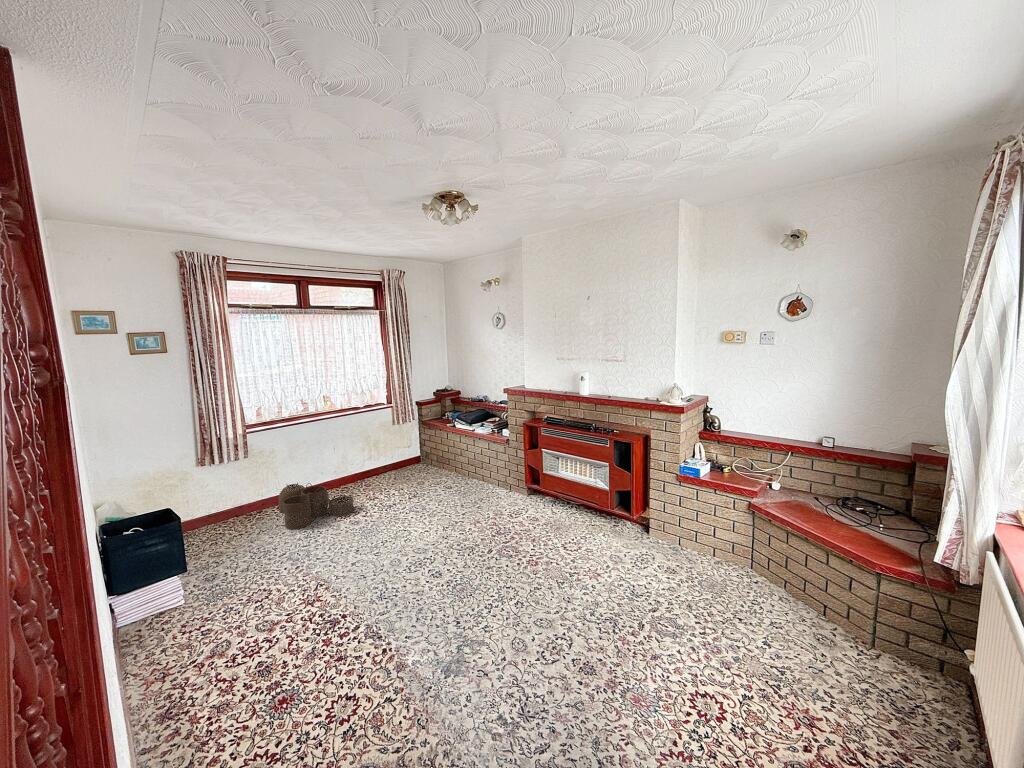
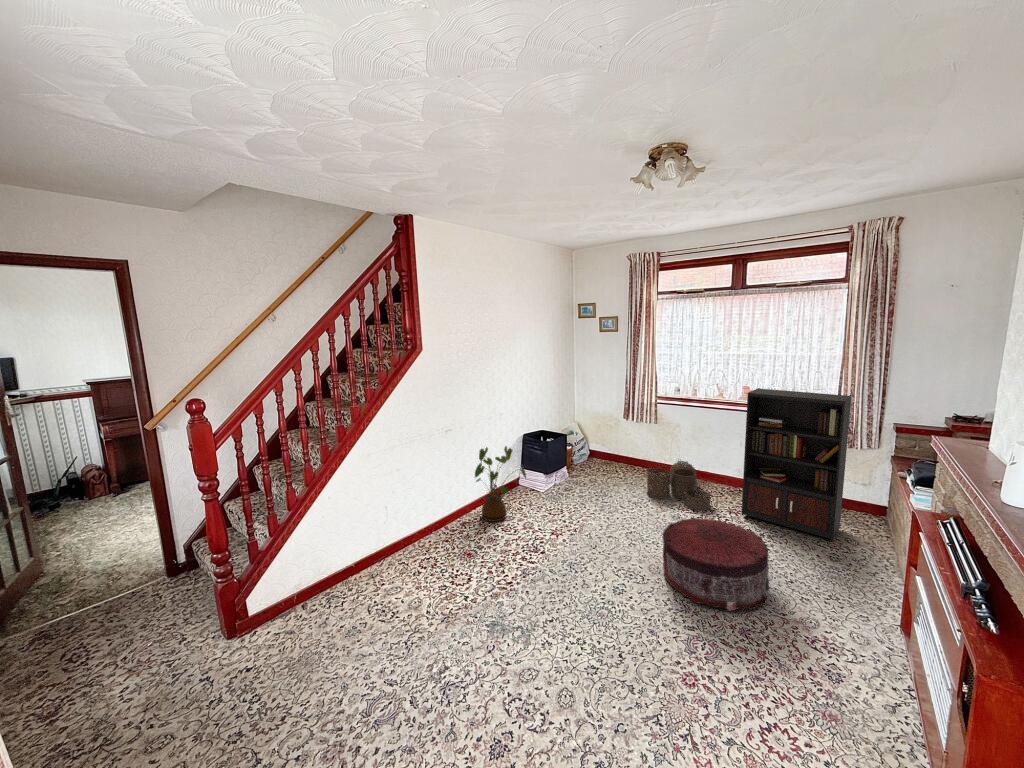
bookcase: none [361,387,432,499] -> present [741,388,874,541]
pouf: none [405,484,482,550] -> present [662,518,769,611]
house plant: none [101,546,236,689] -> present [475,446,526,522]

